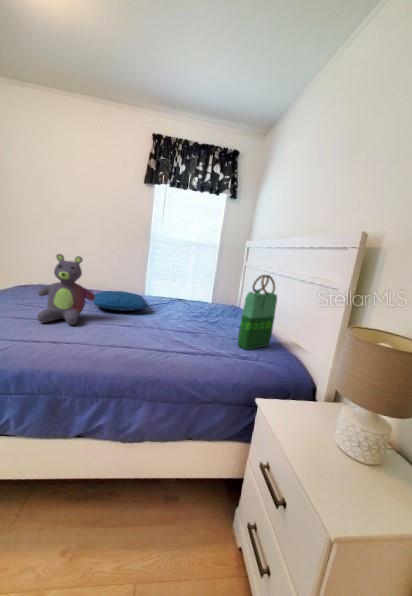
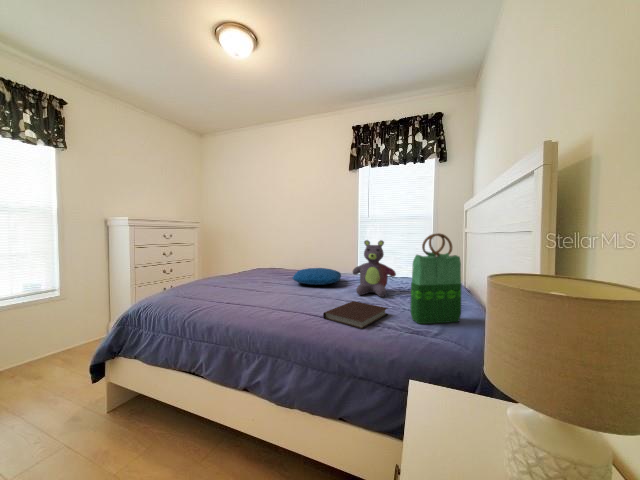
stuffed bear: present [37,254,95,325] -> present [353,240,396,297]
notebook: none [167,331,218,359] -> present [323,301,388,329]

